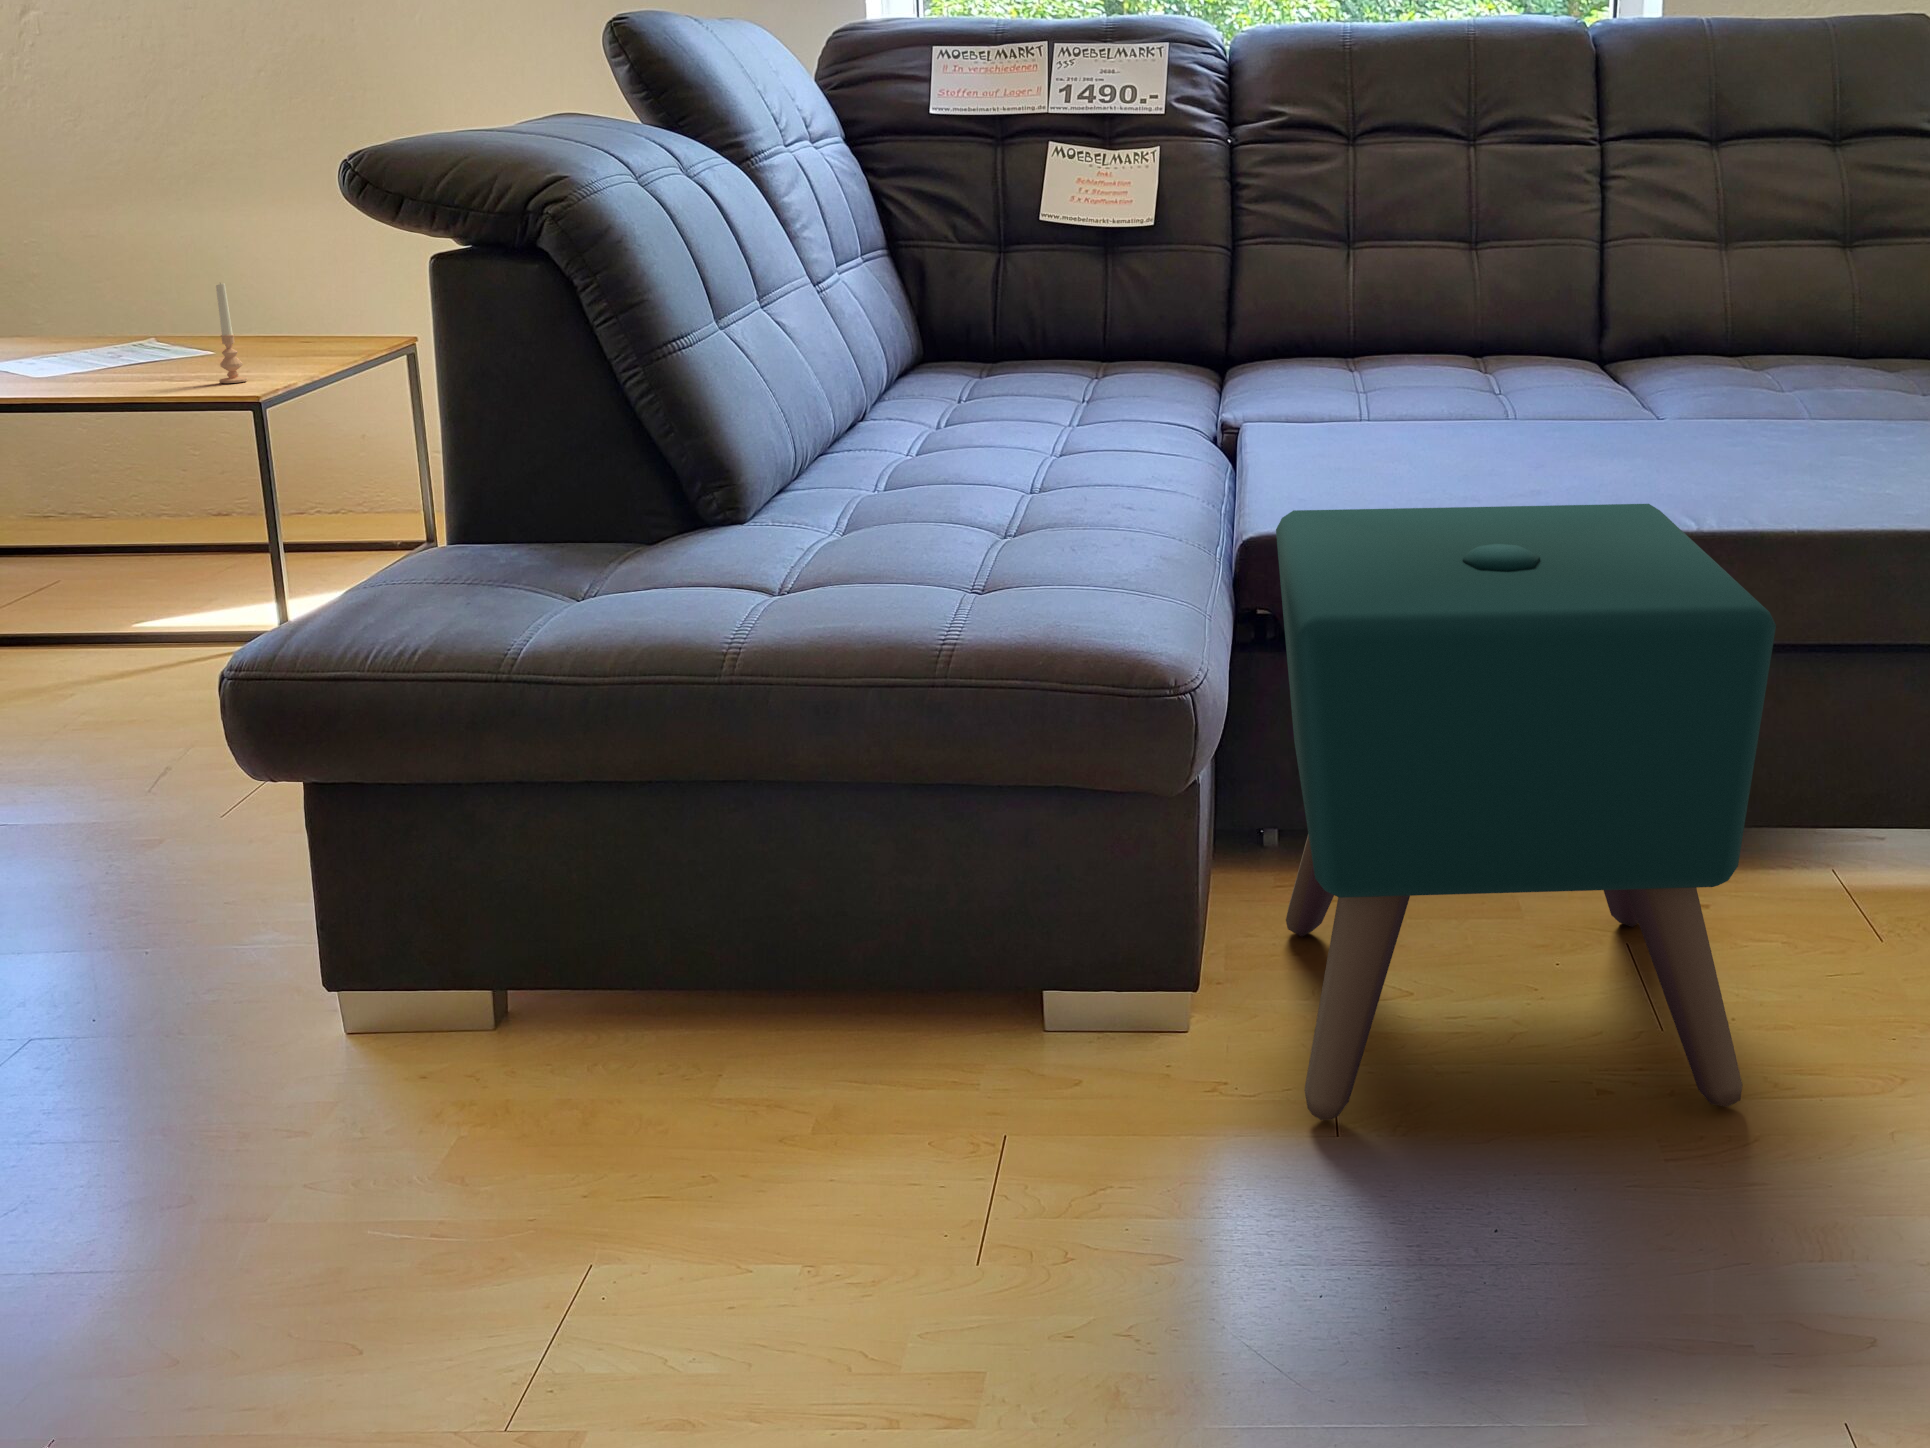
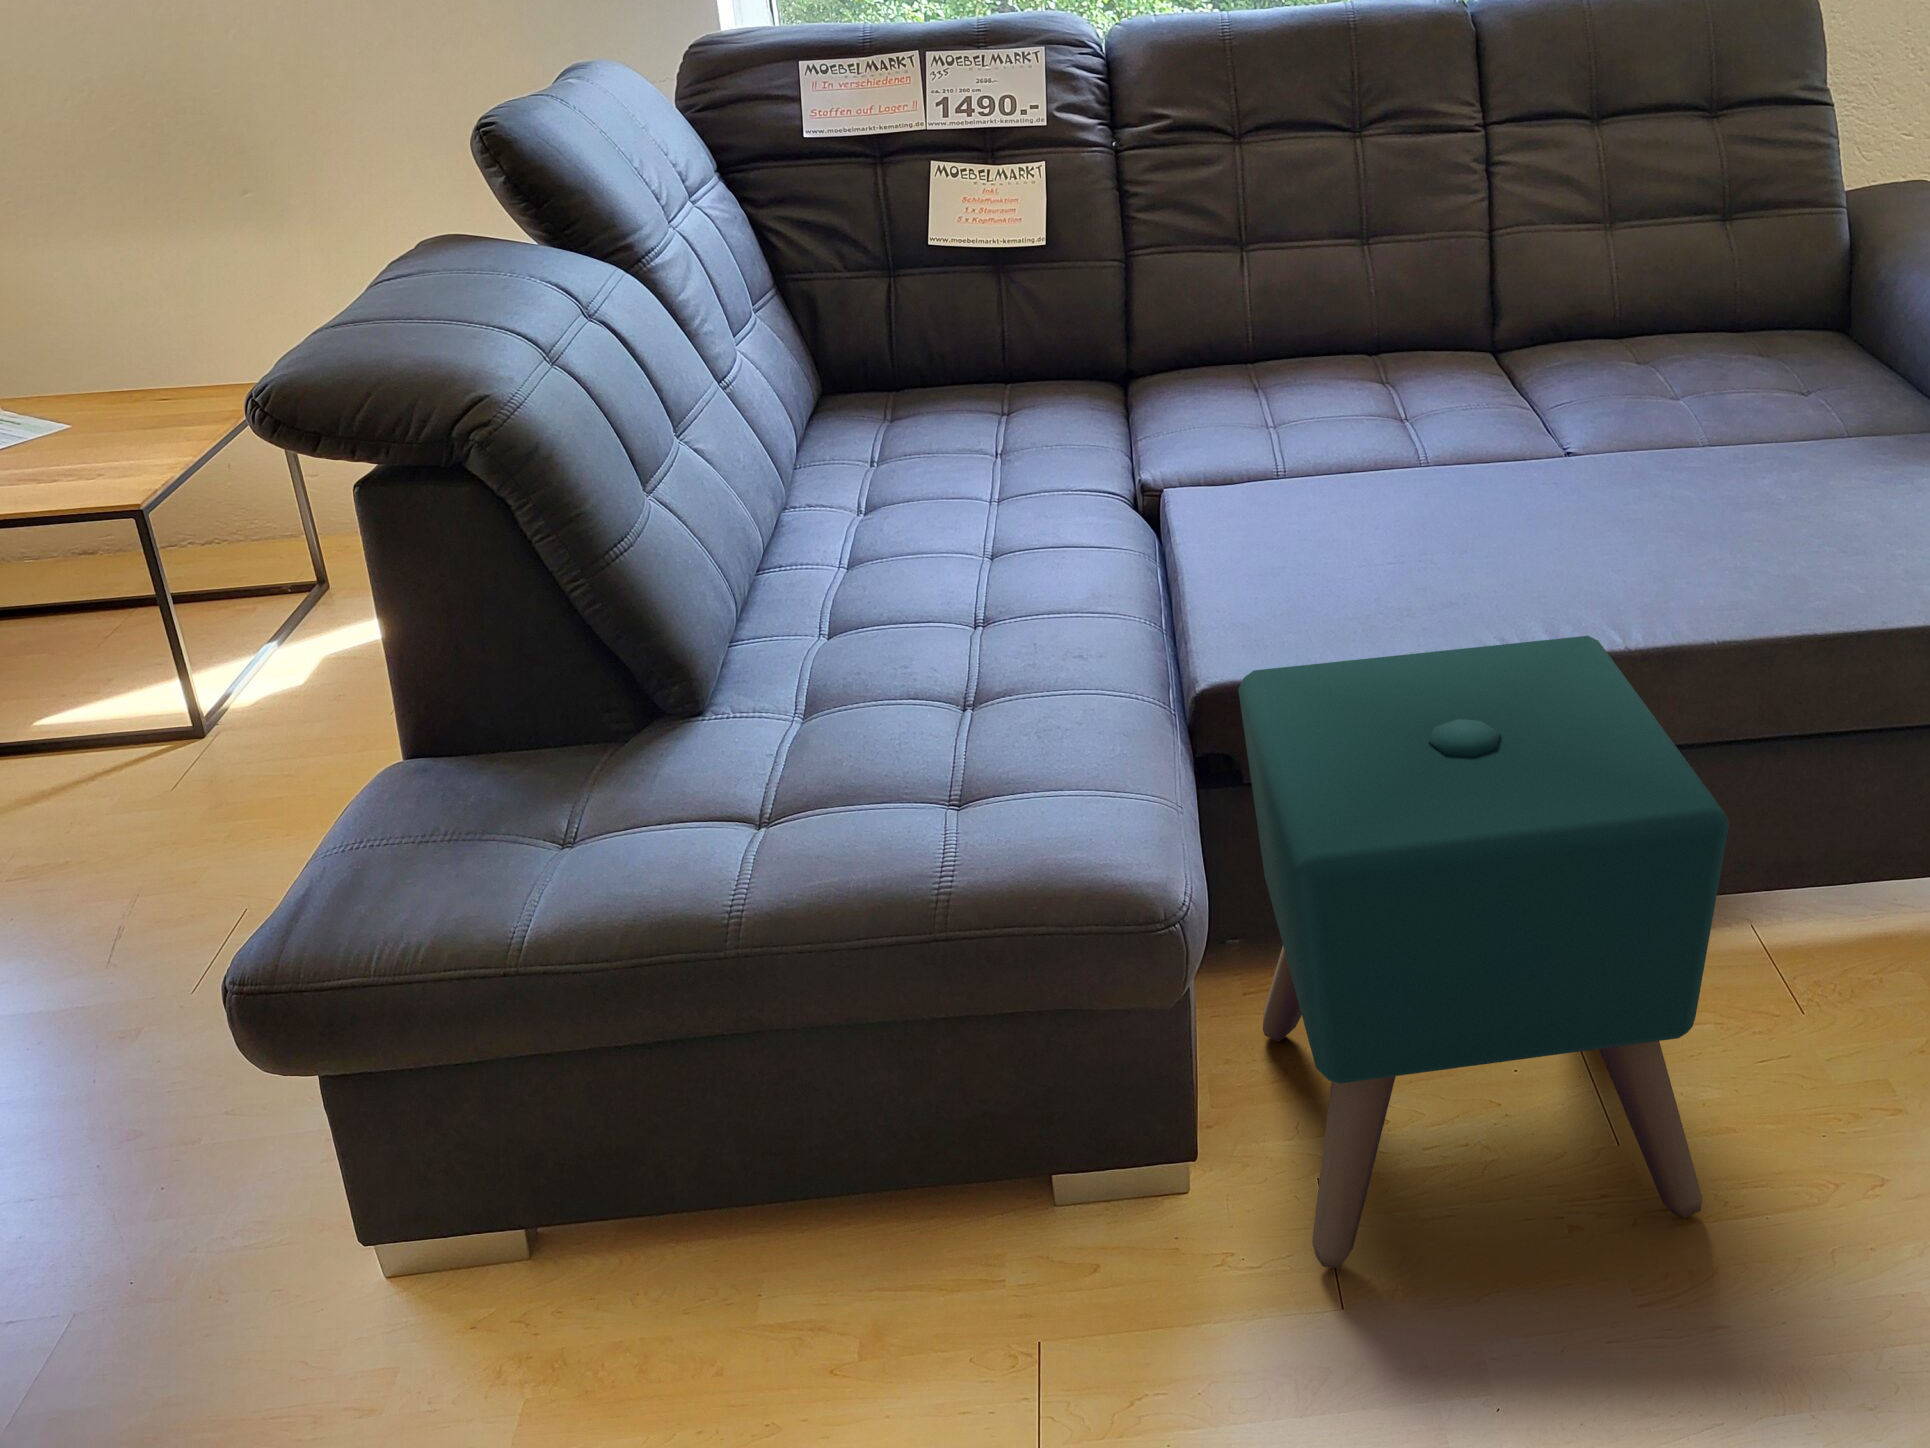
candle: present [216,283,248,383] -> none [43,345,91,449]

